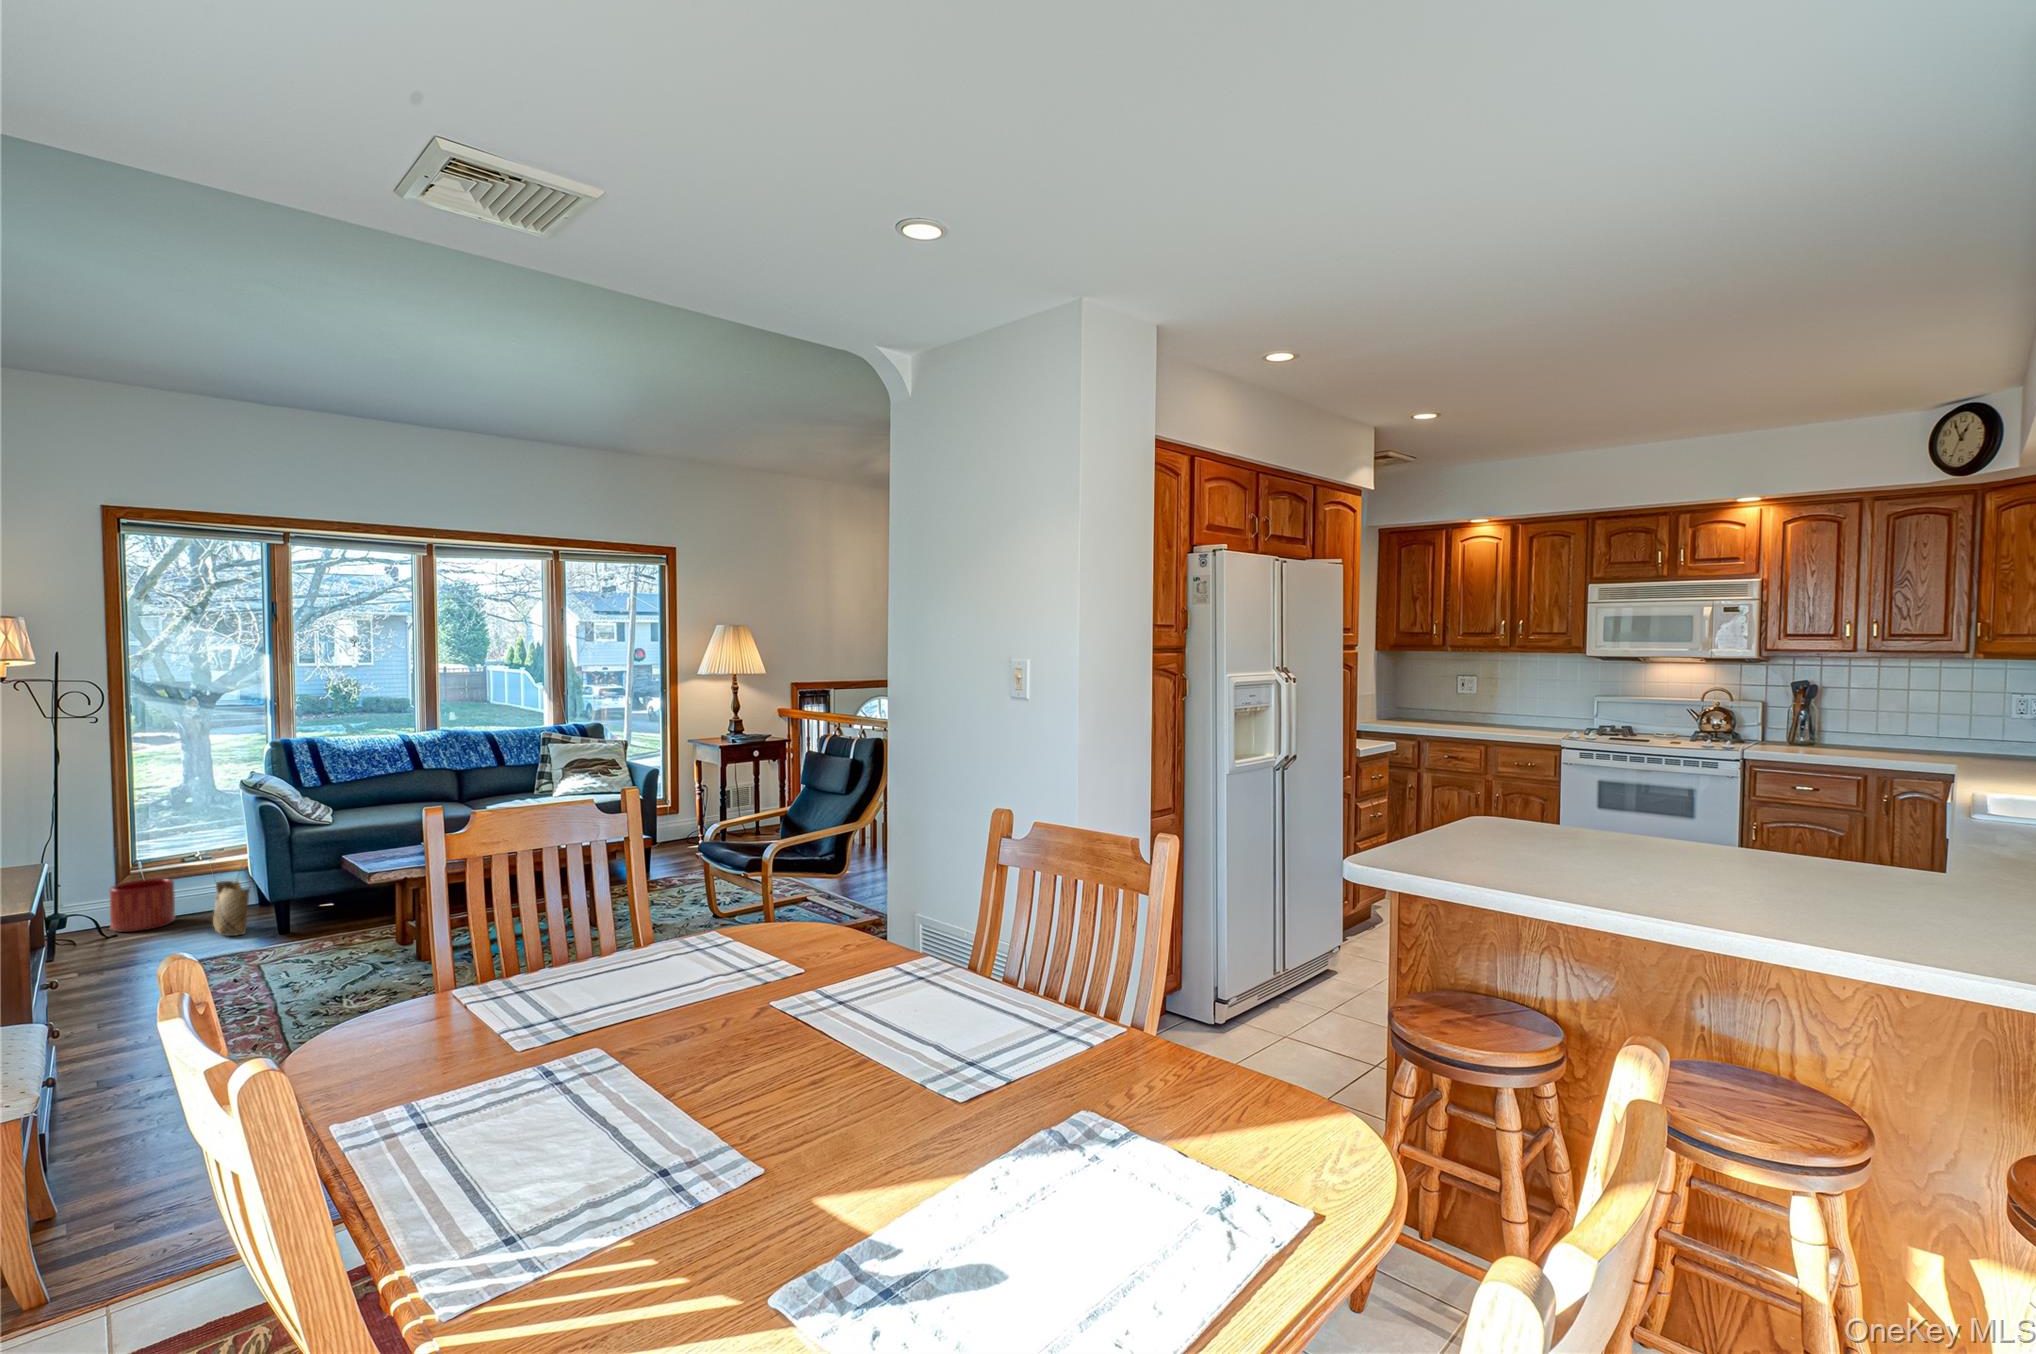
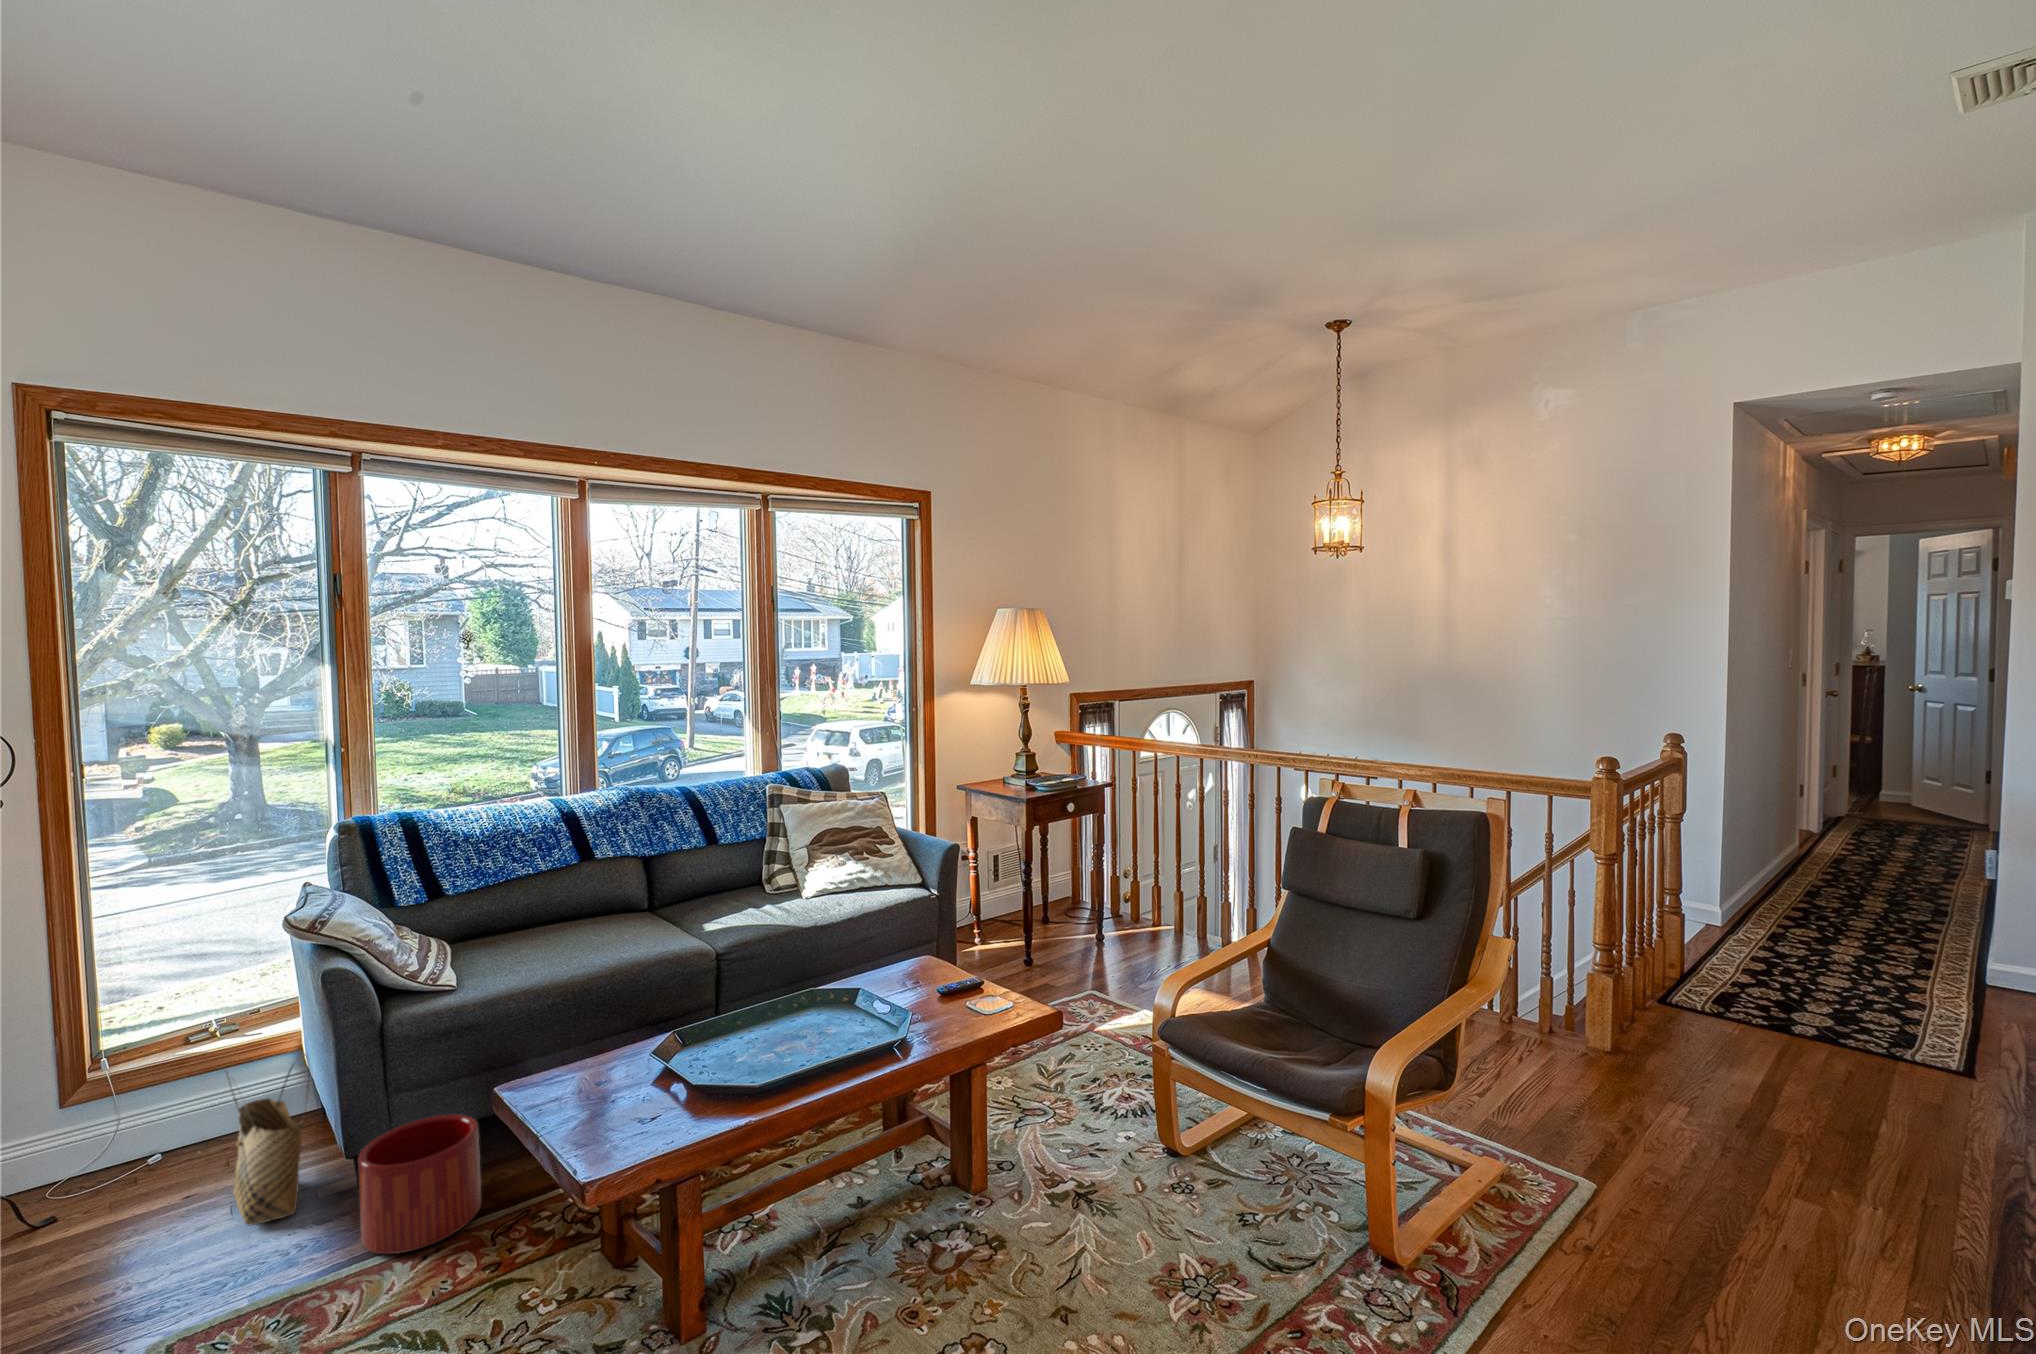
planter: present [110,879,175,932] -> present [358,1114,481,1254]

